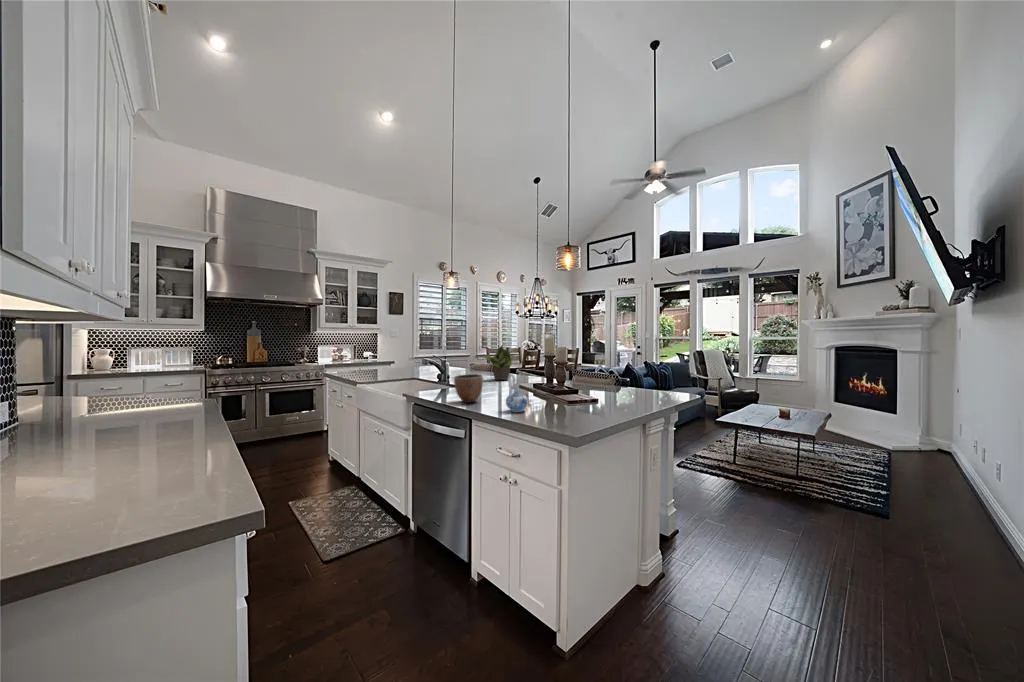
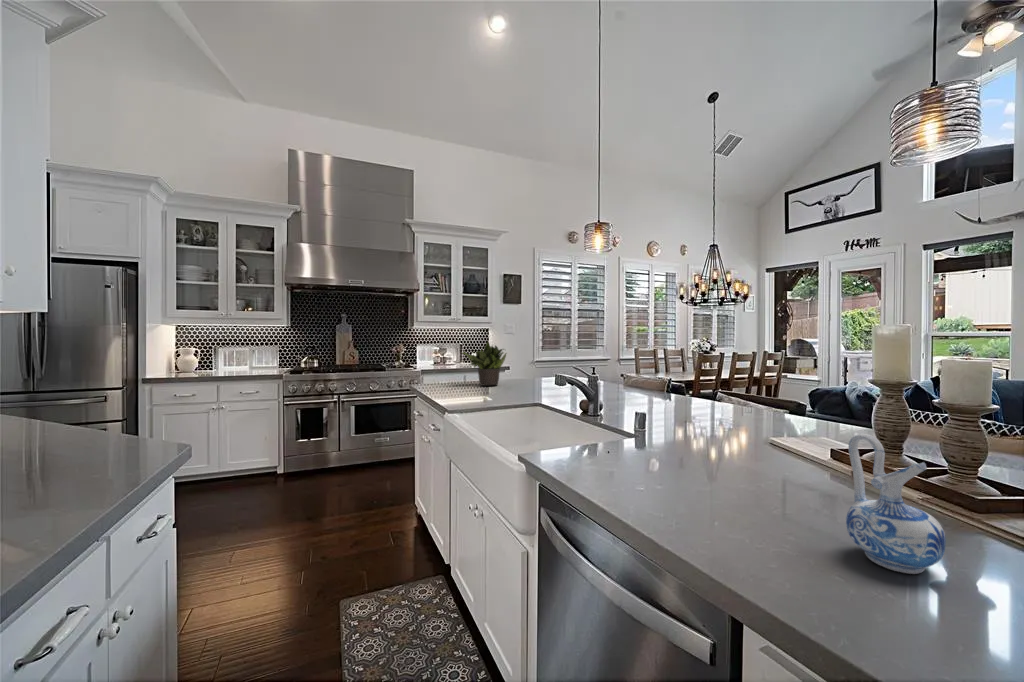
potted plant: present [484,346,514,380] -> present [463,342,506,385]
decorative bowl: present [454,374,483,403] -> none [646,413,724,490]

